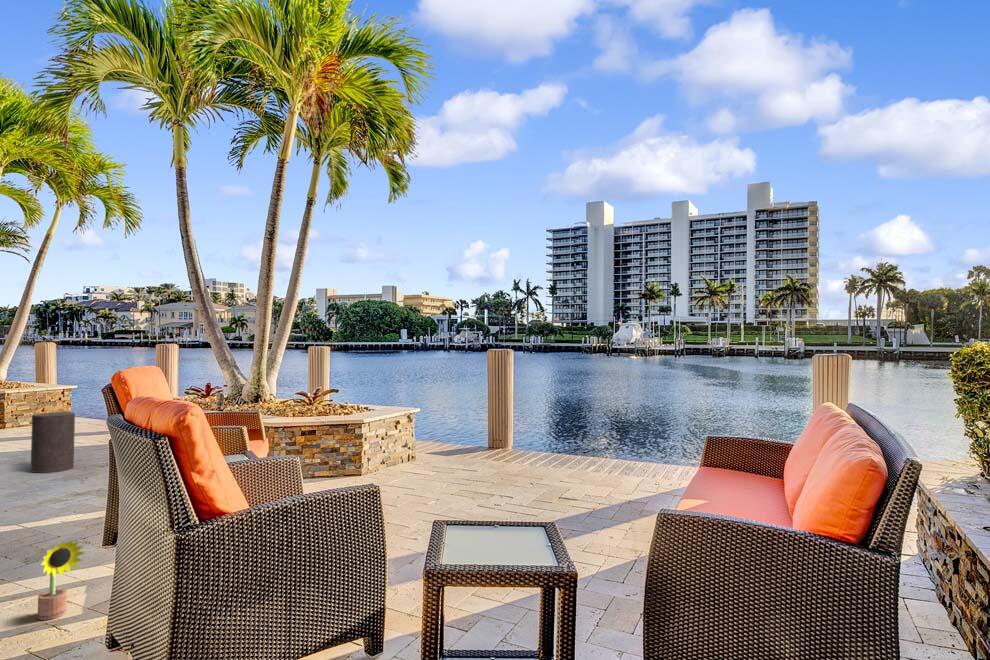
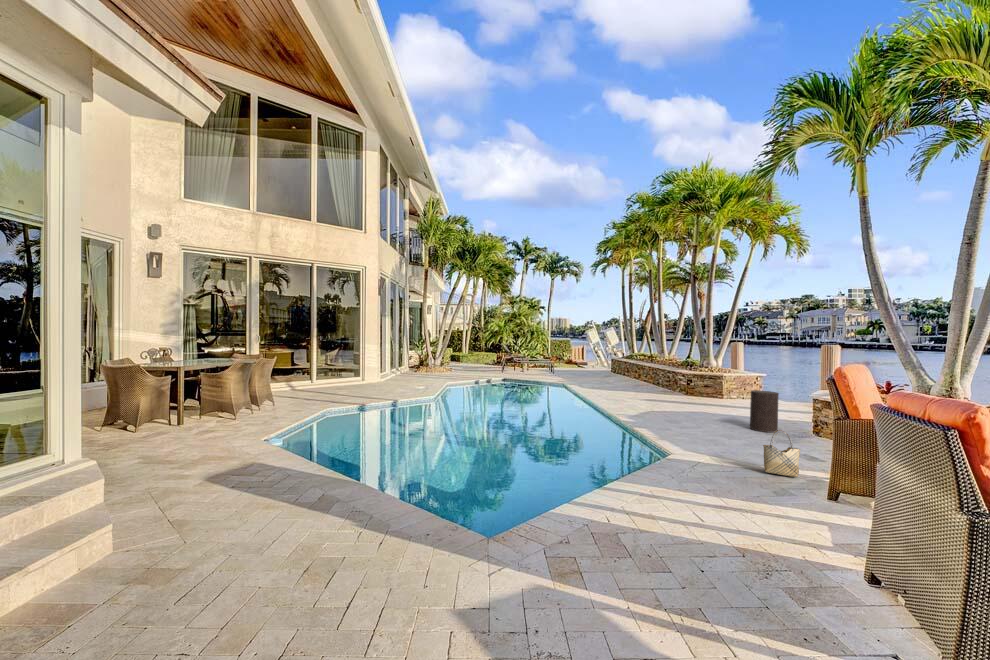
woven basket: none [22,468,80,536] -> present [763,430,800,477]
decorative plant: present [38,541,84,620] -> none [797,486,832,539]

